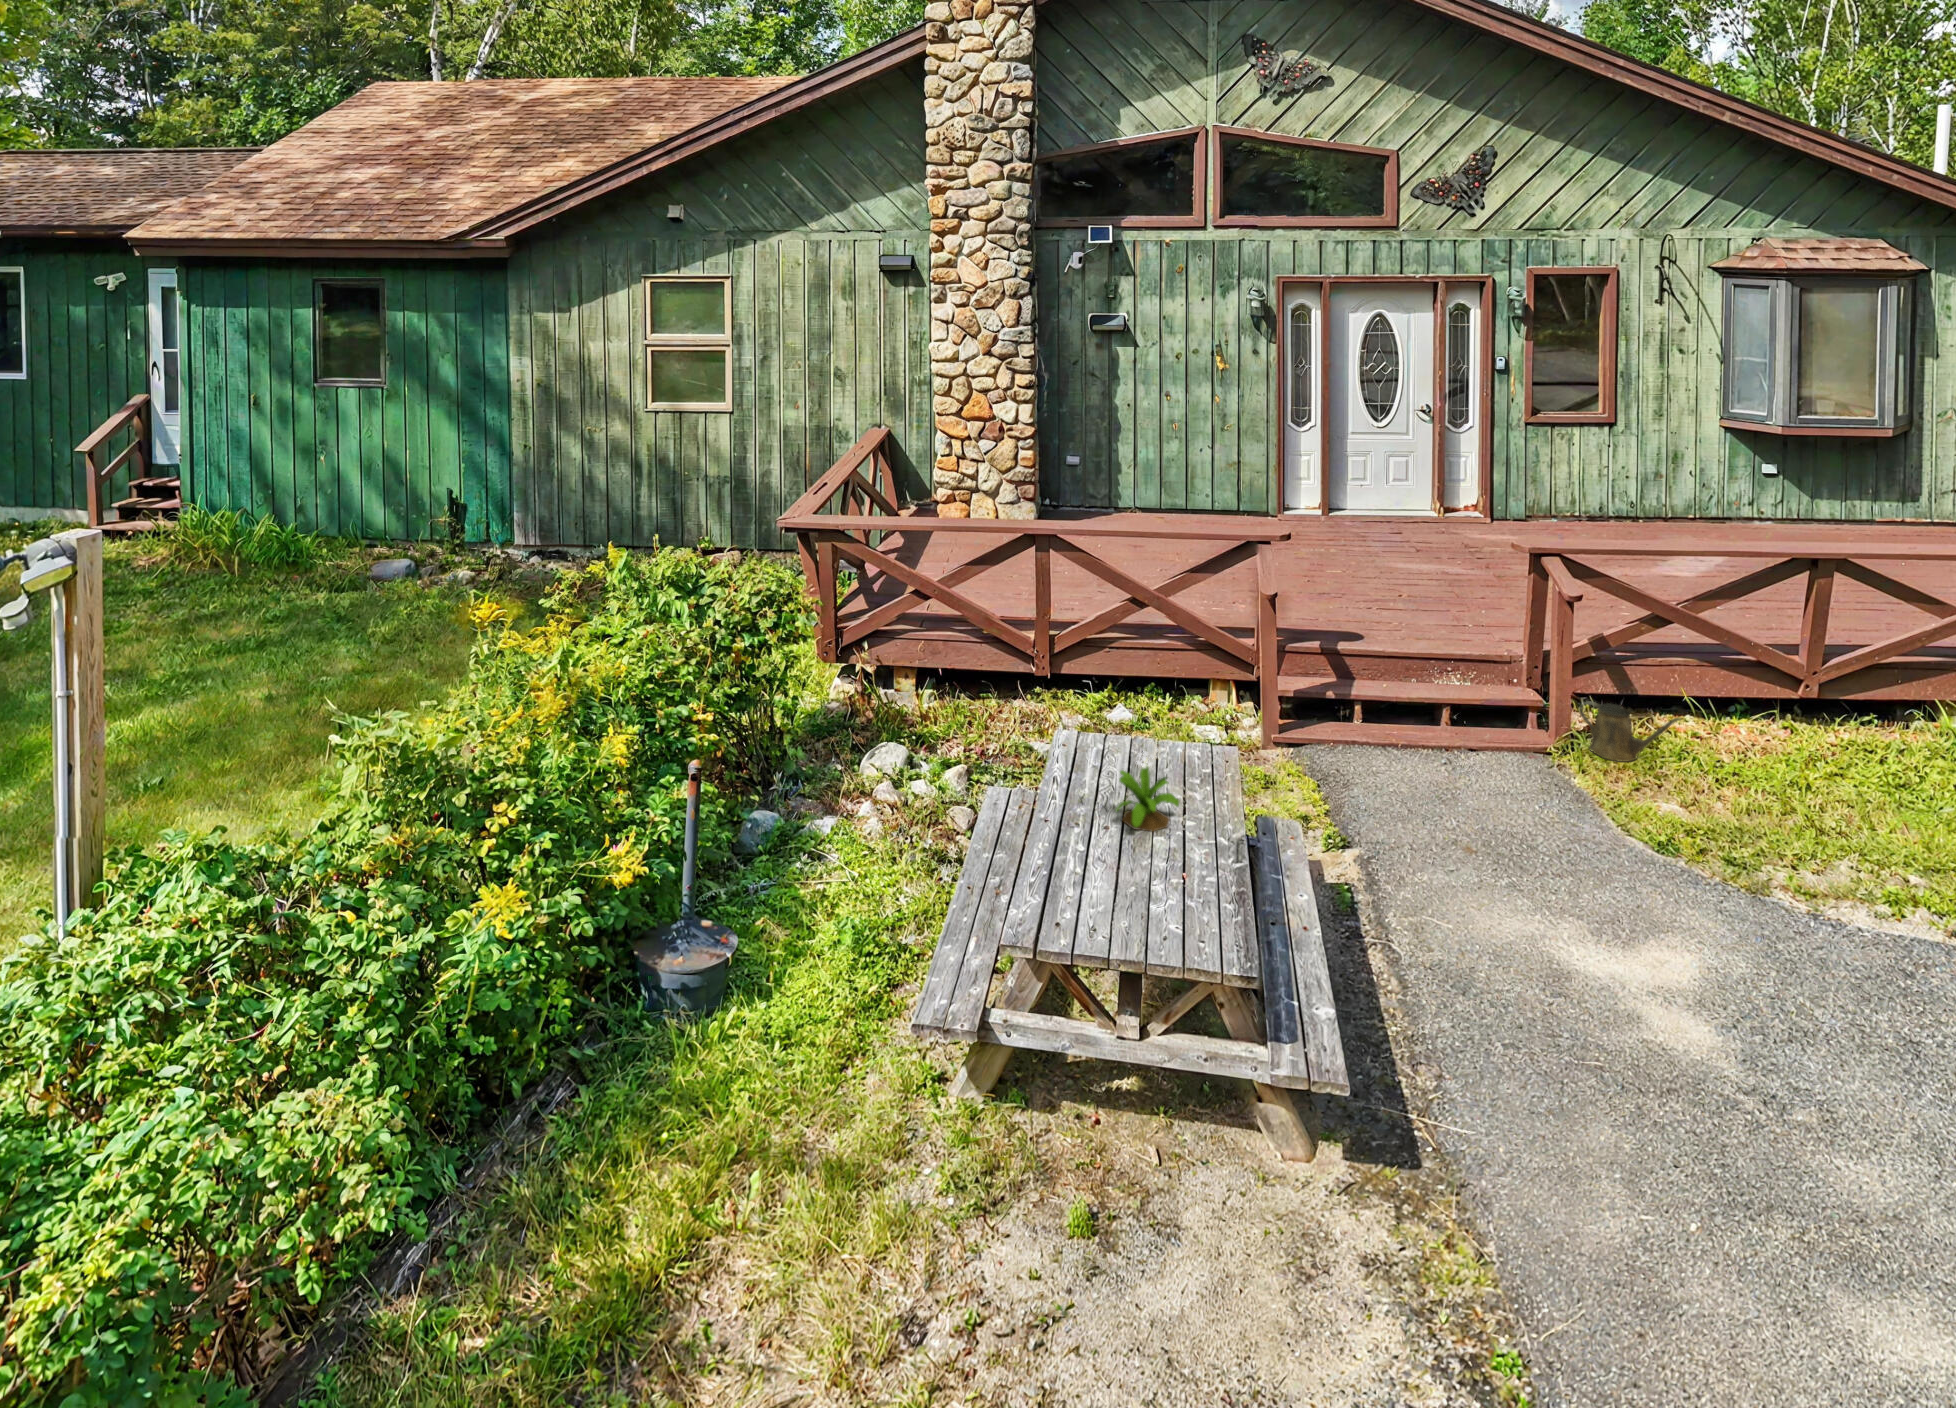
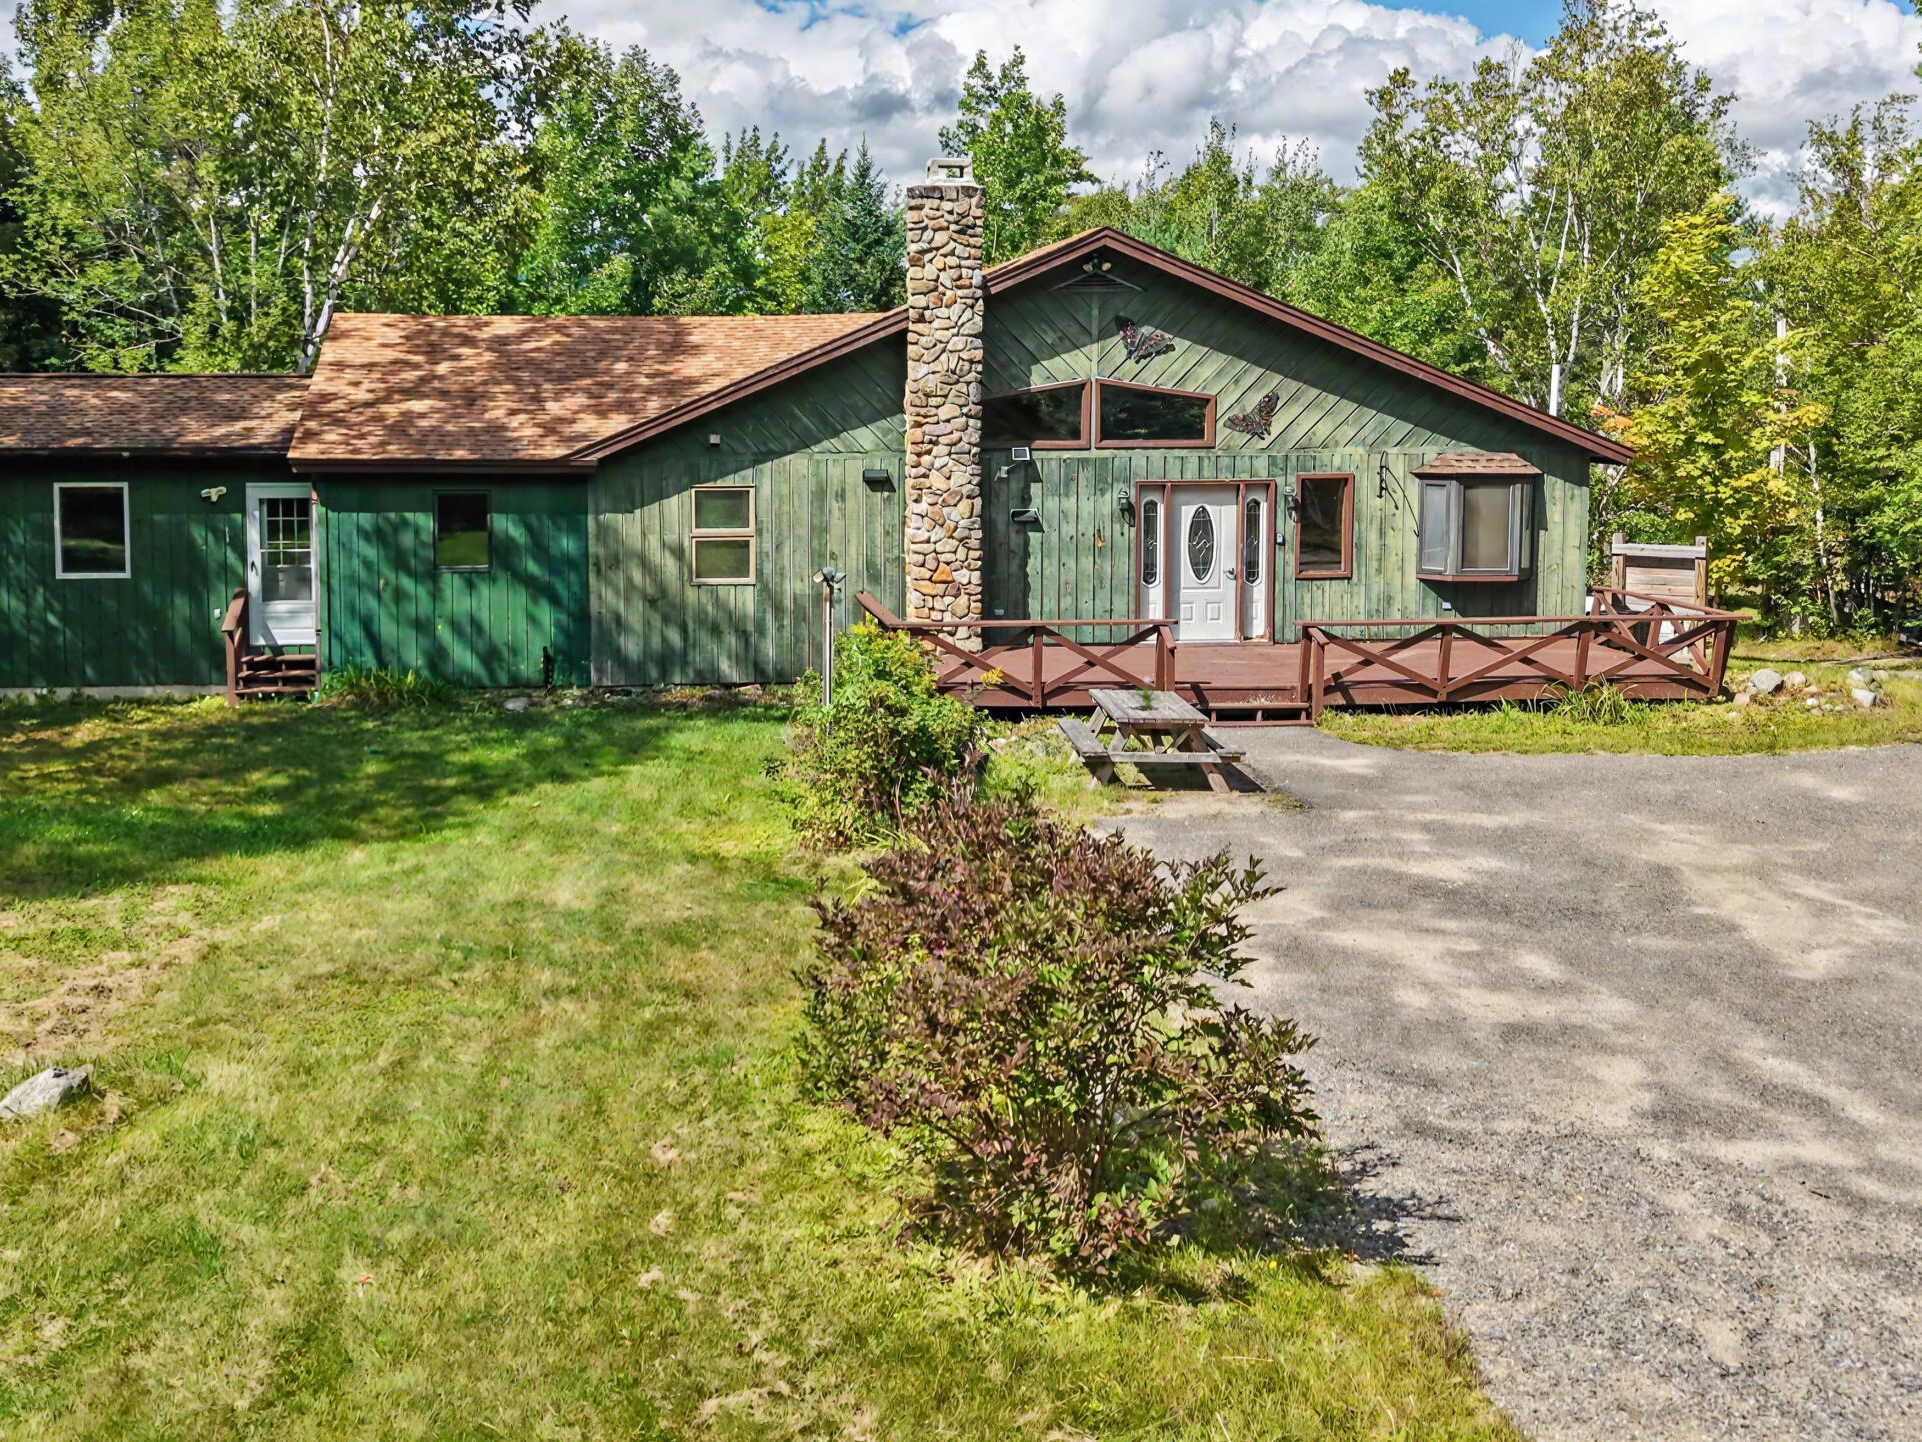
watering can: present [1579,701,1682,762] -> none [1331,704,1382,733]

